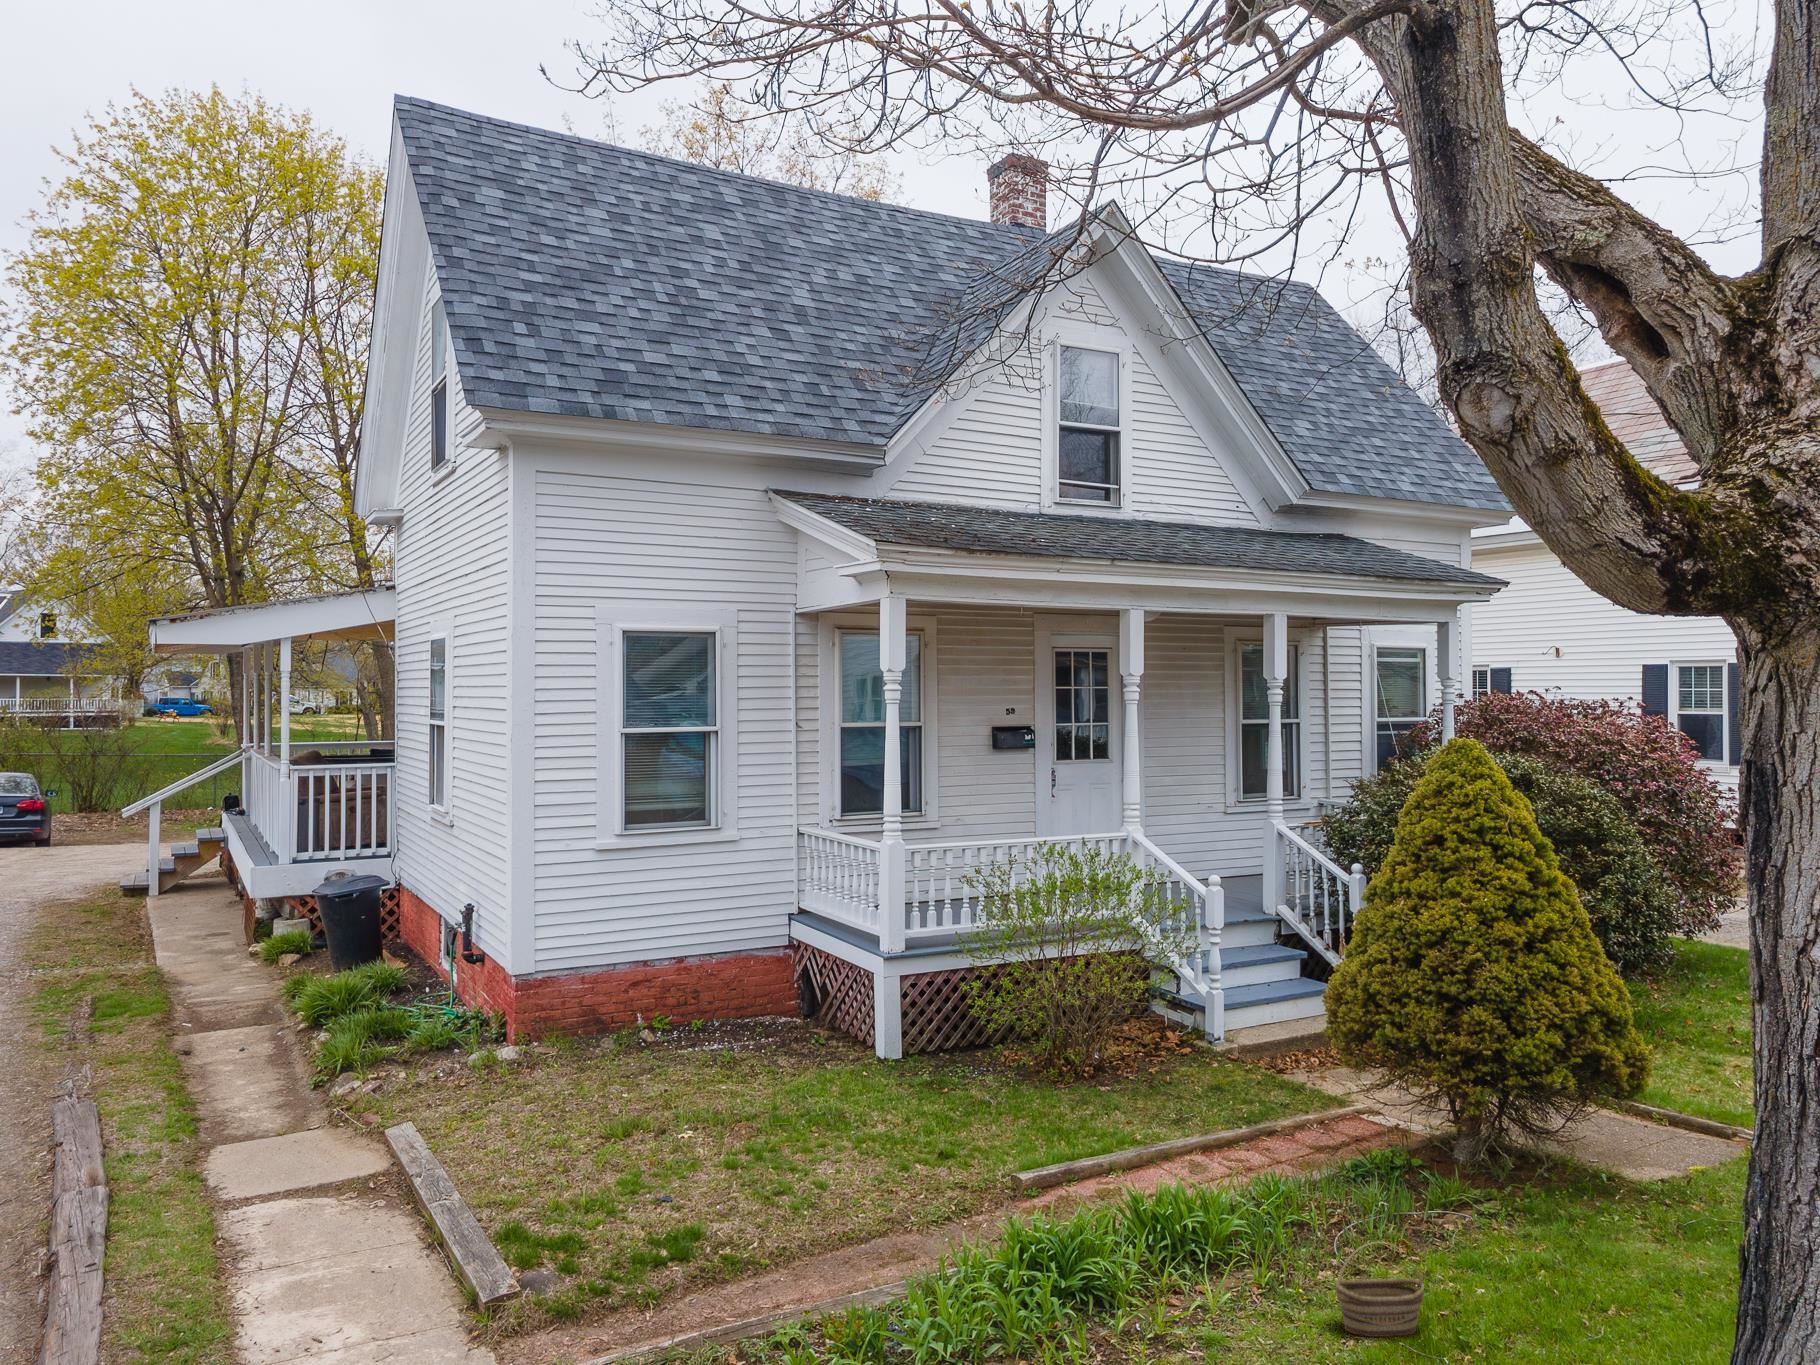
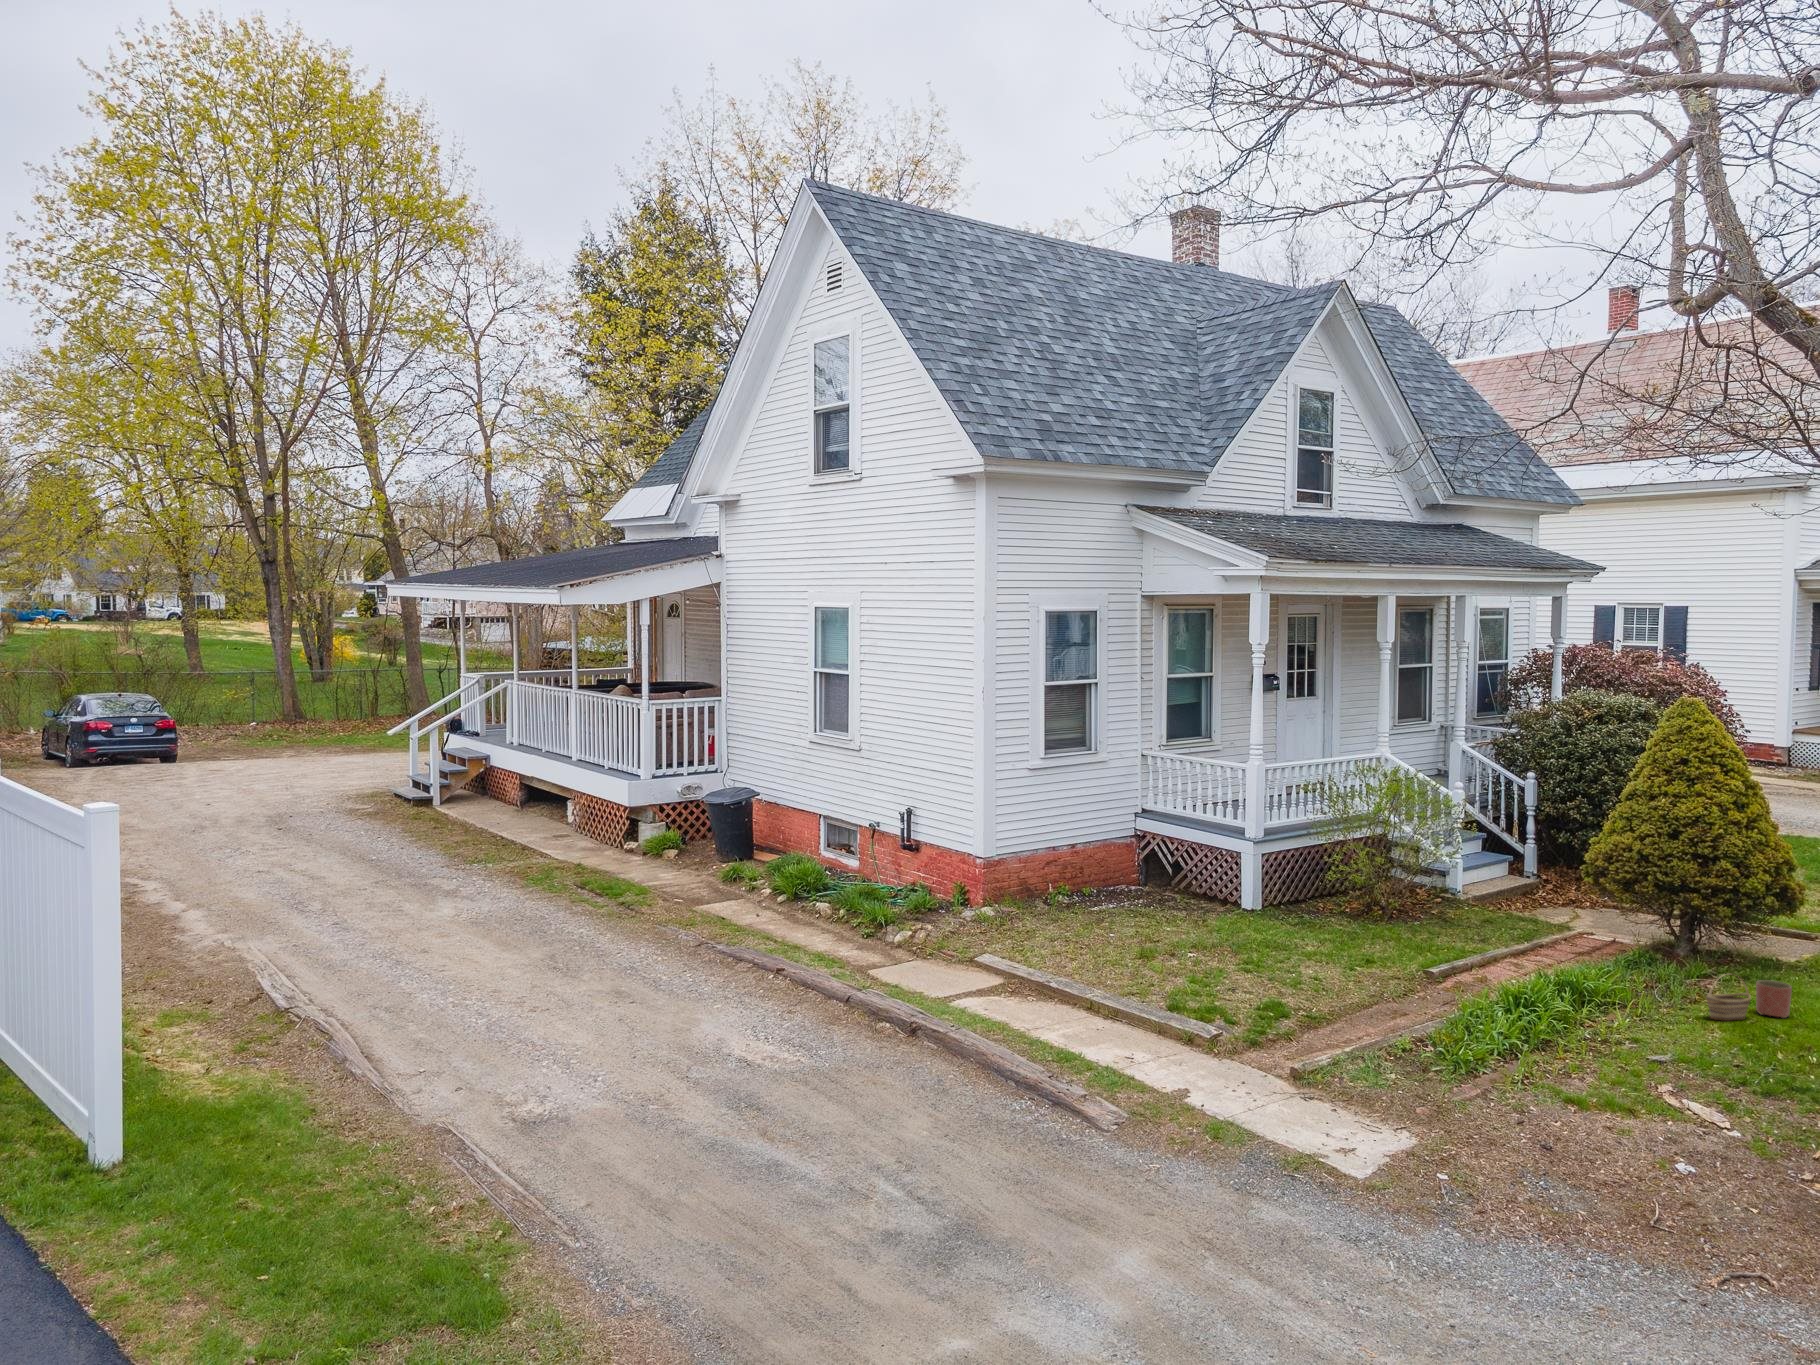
planter: none [1448,1252,1511,1336] -> present [1756,980,1792,1018]

